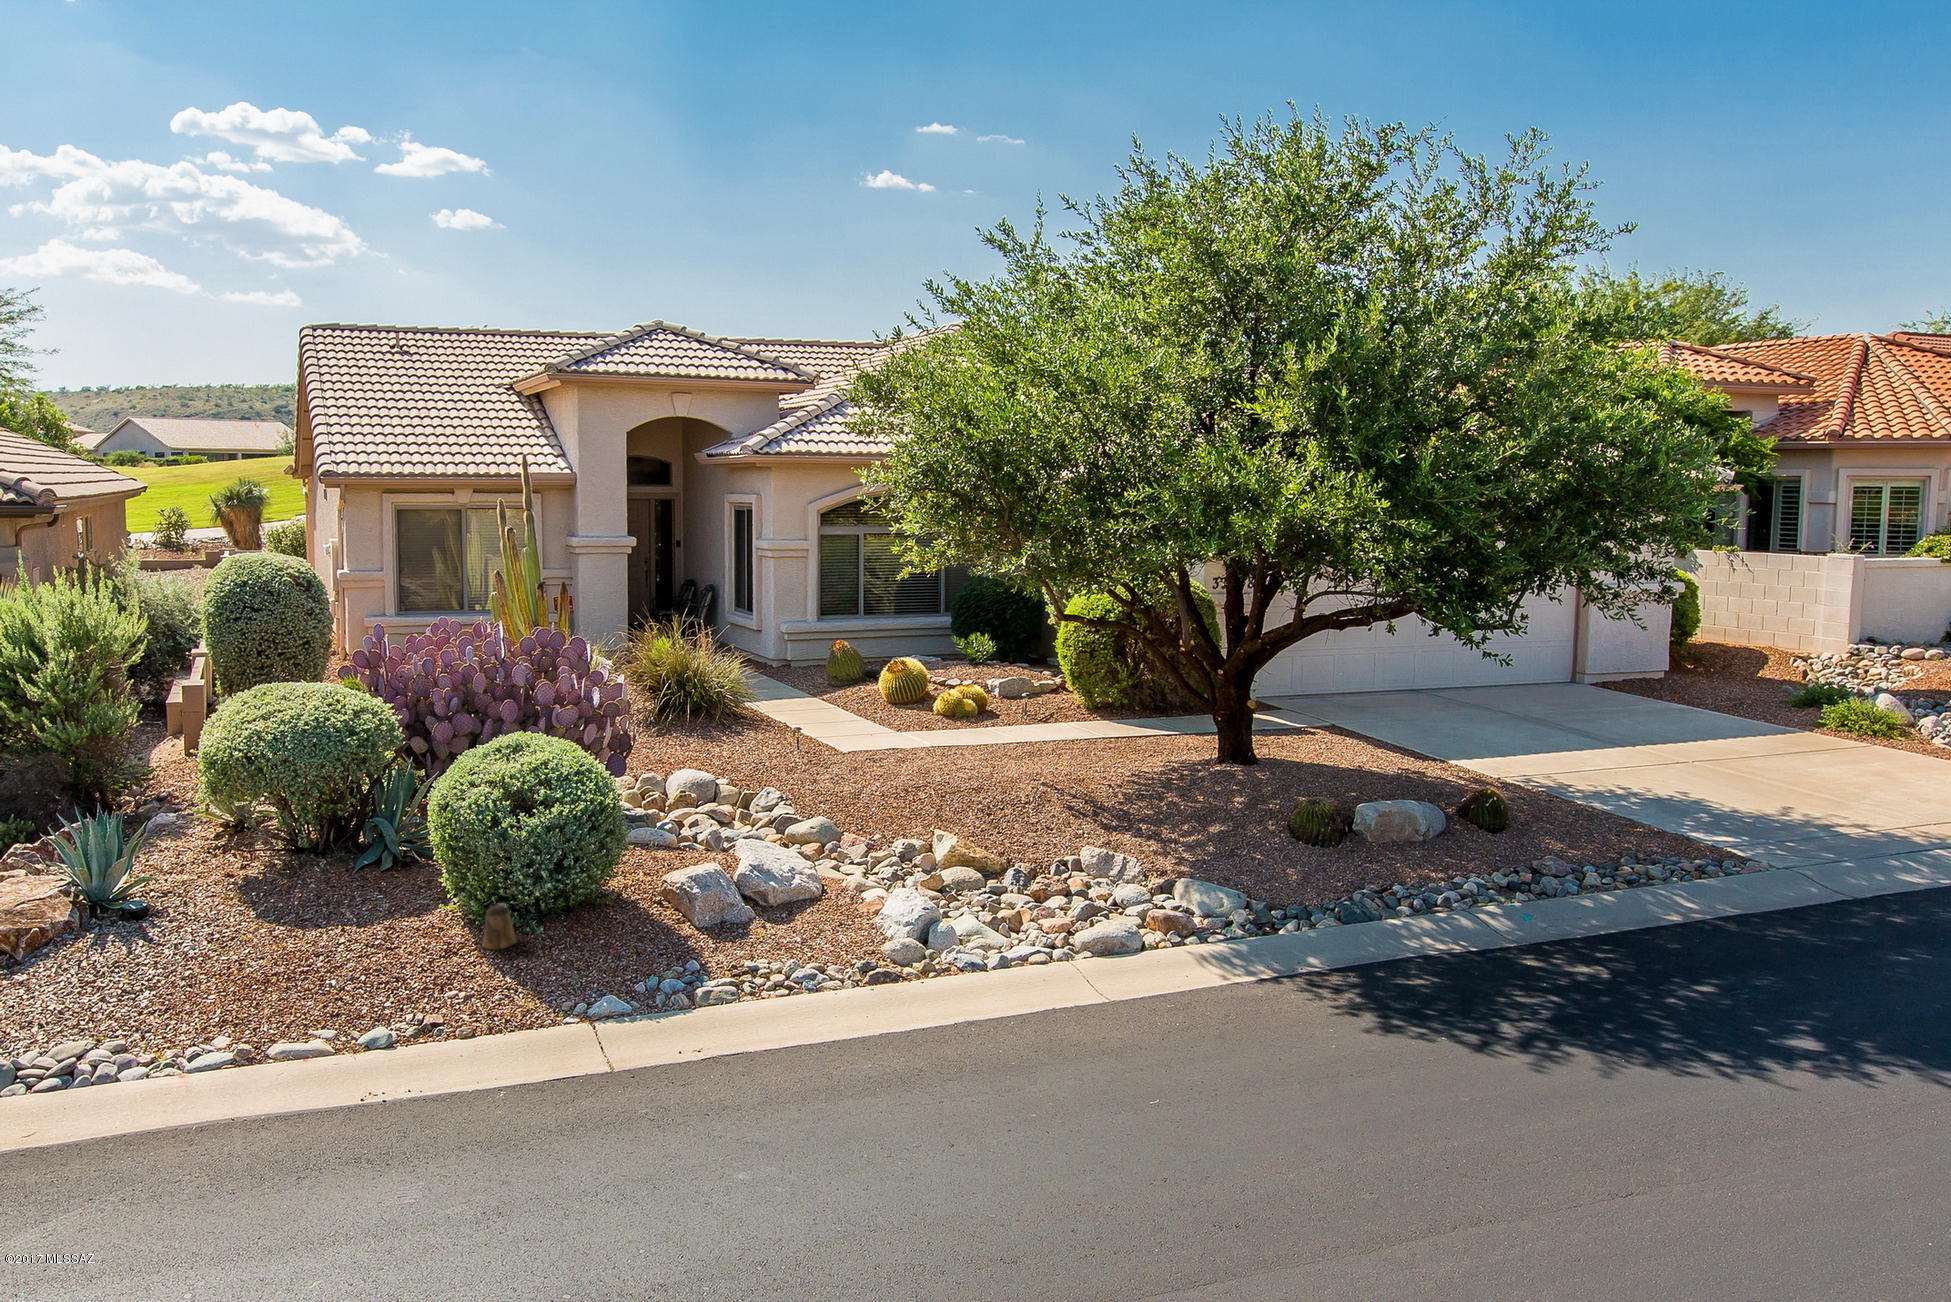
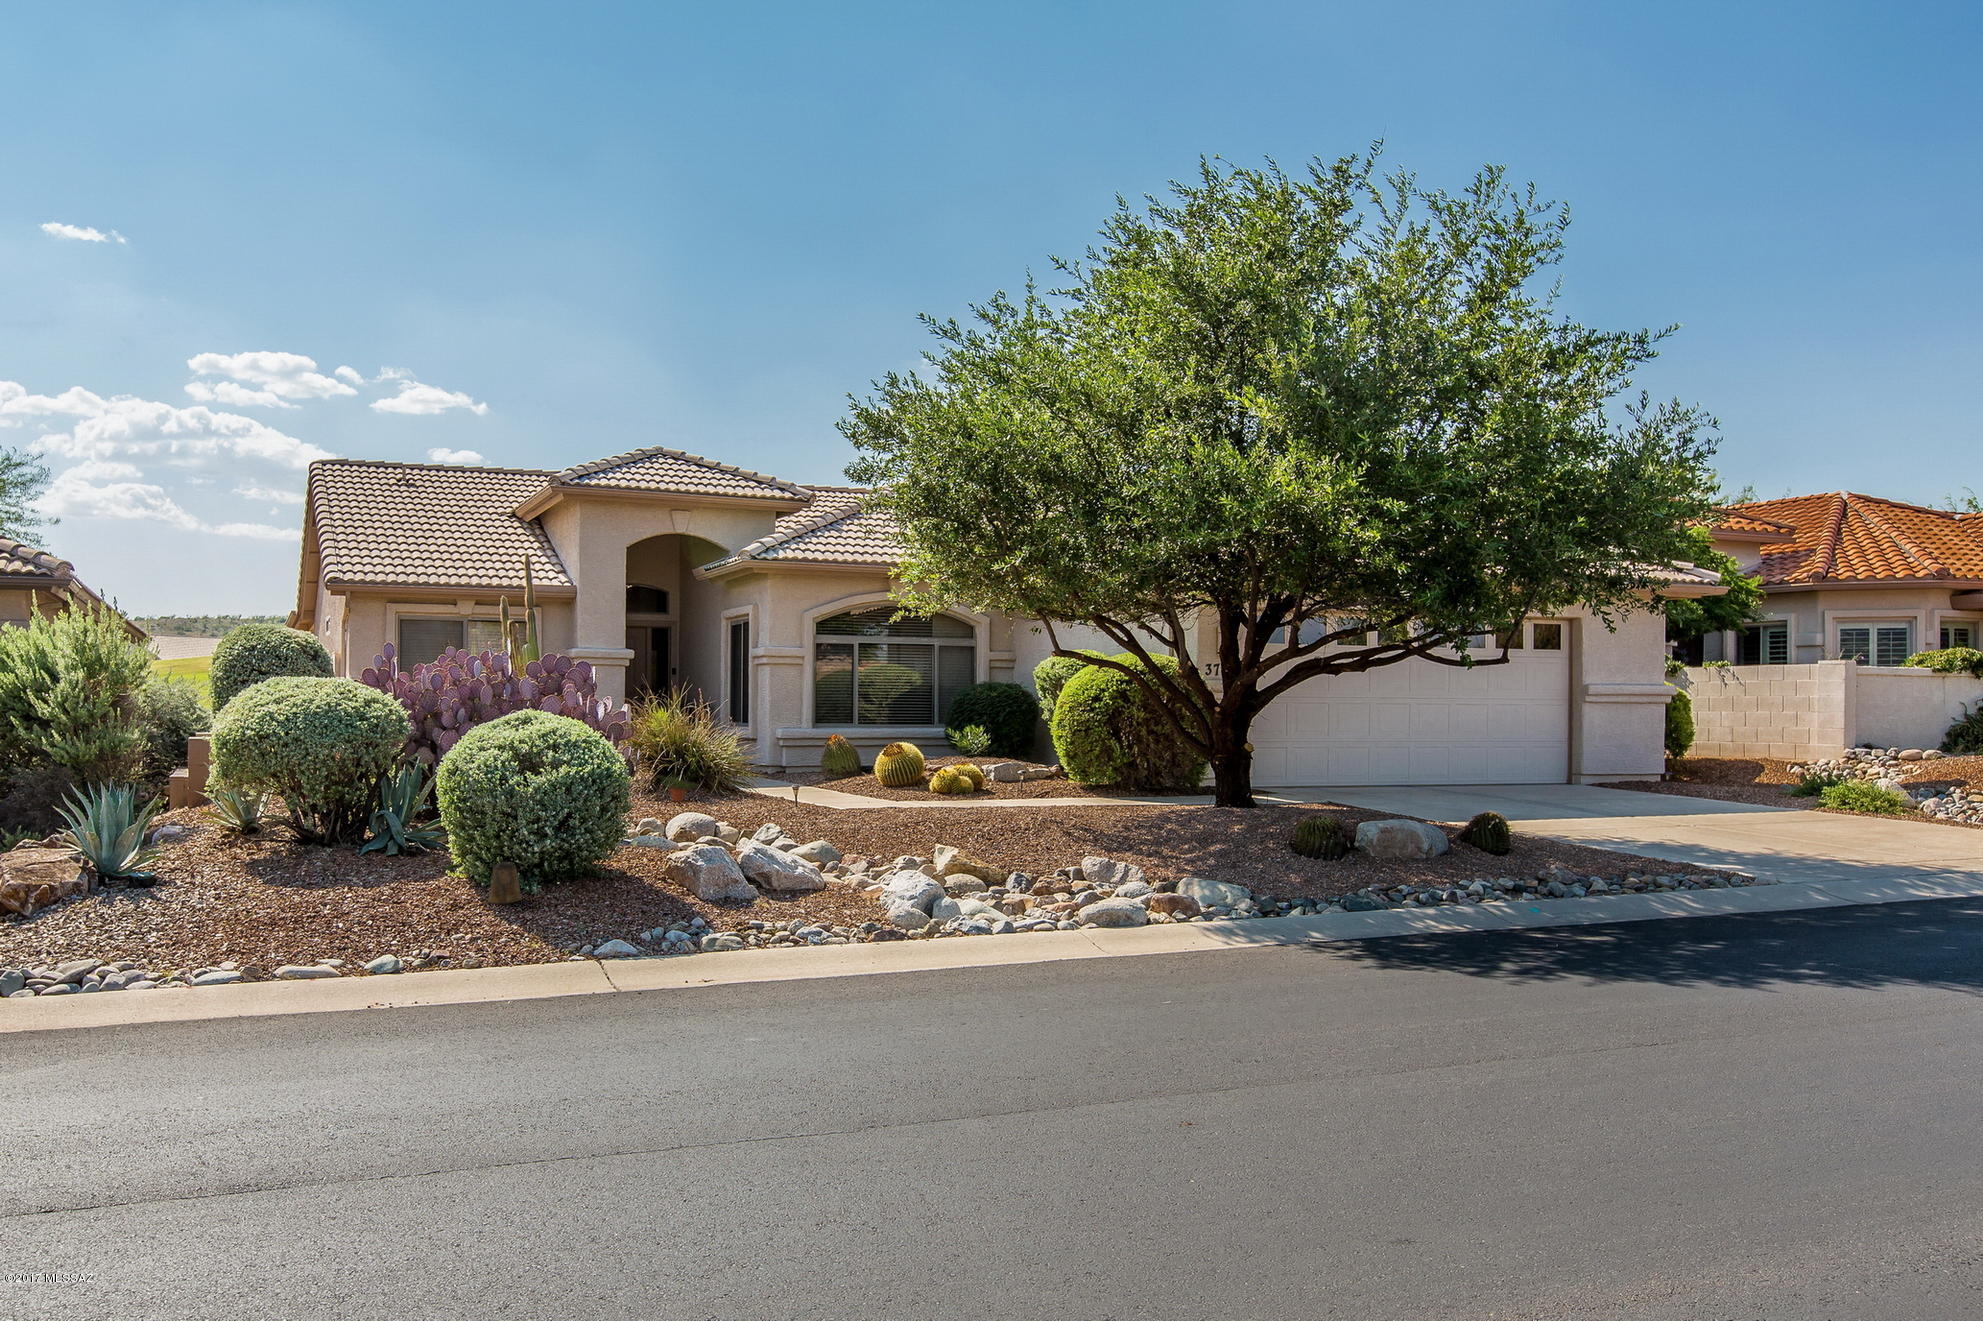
potted plant: none [659,717,704,745] -> present [661,776,699,802]

